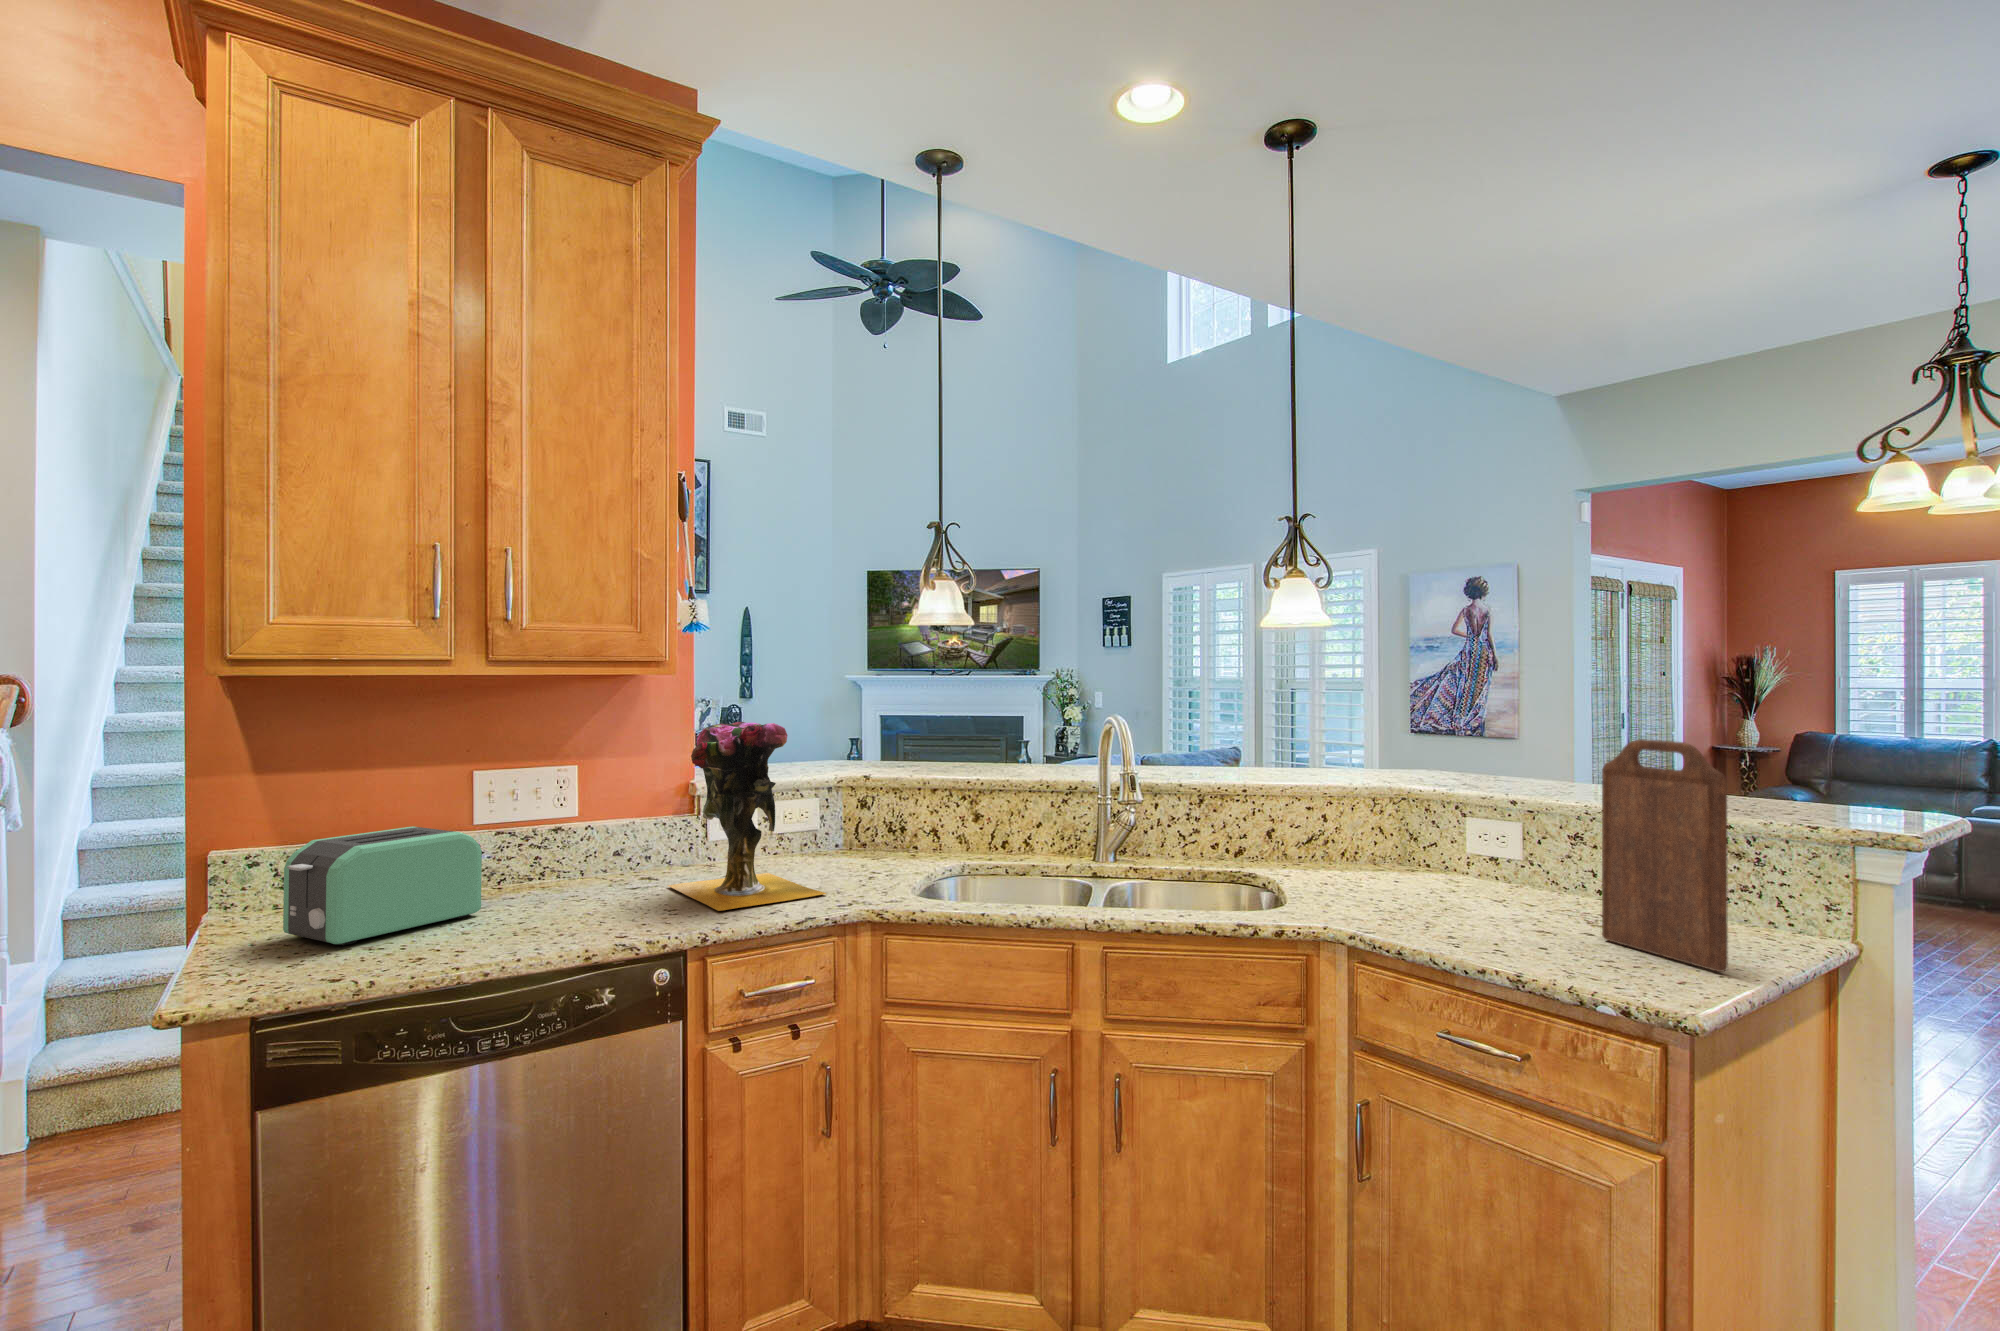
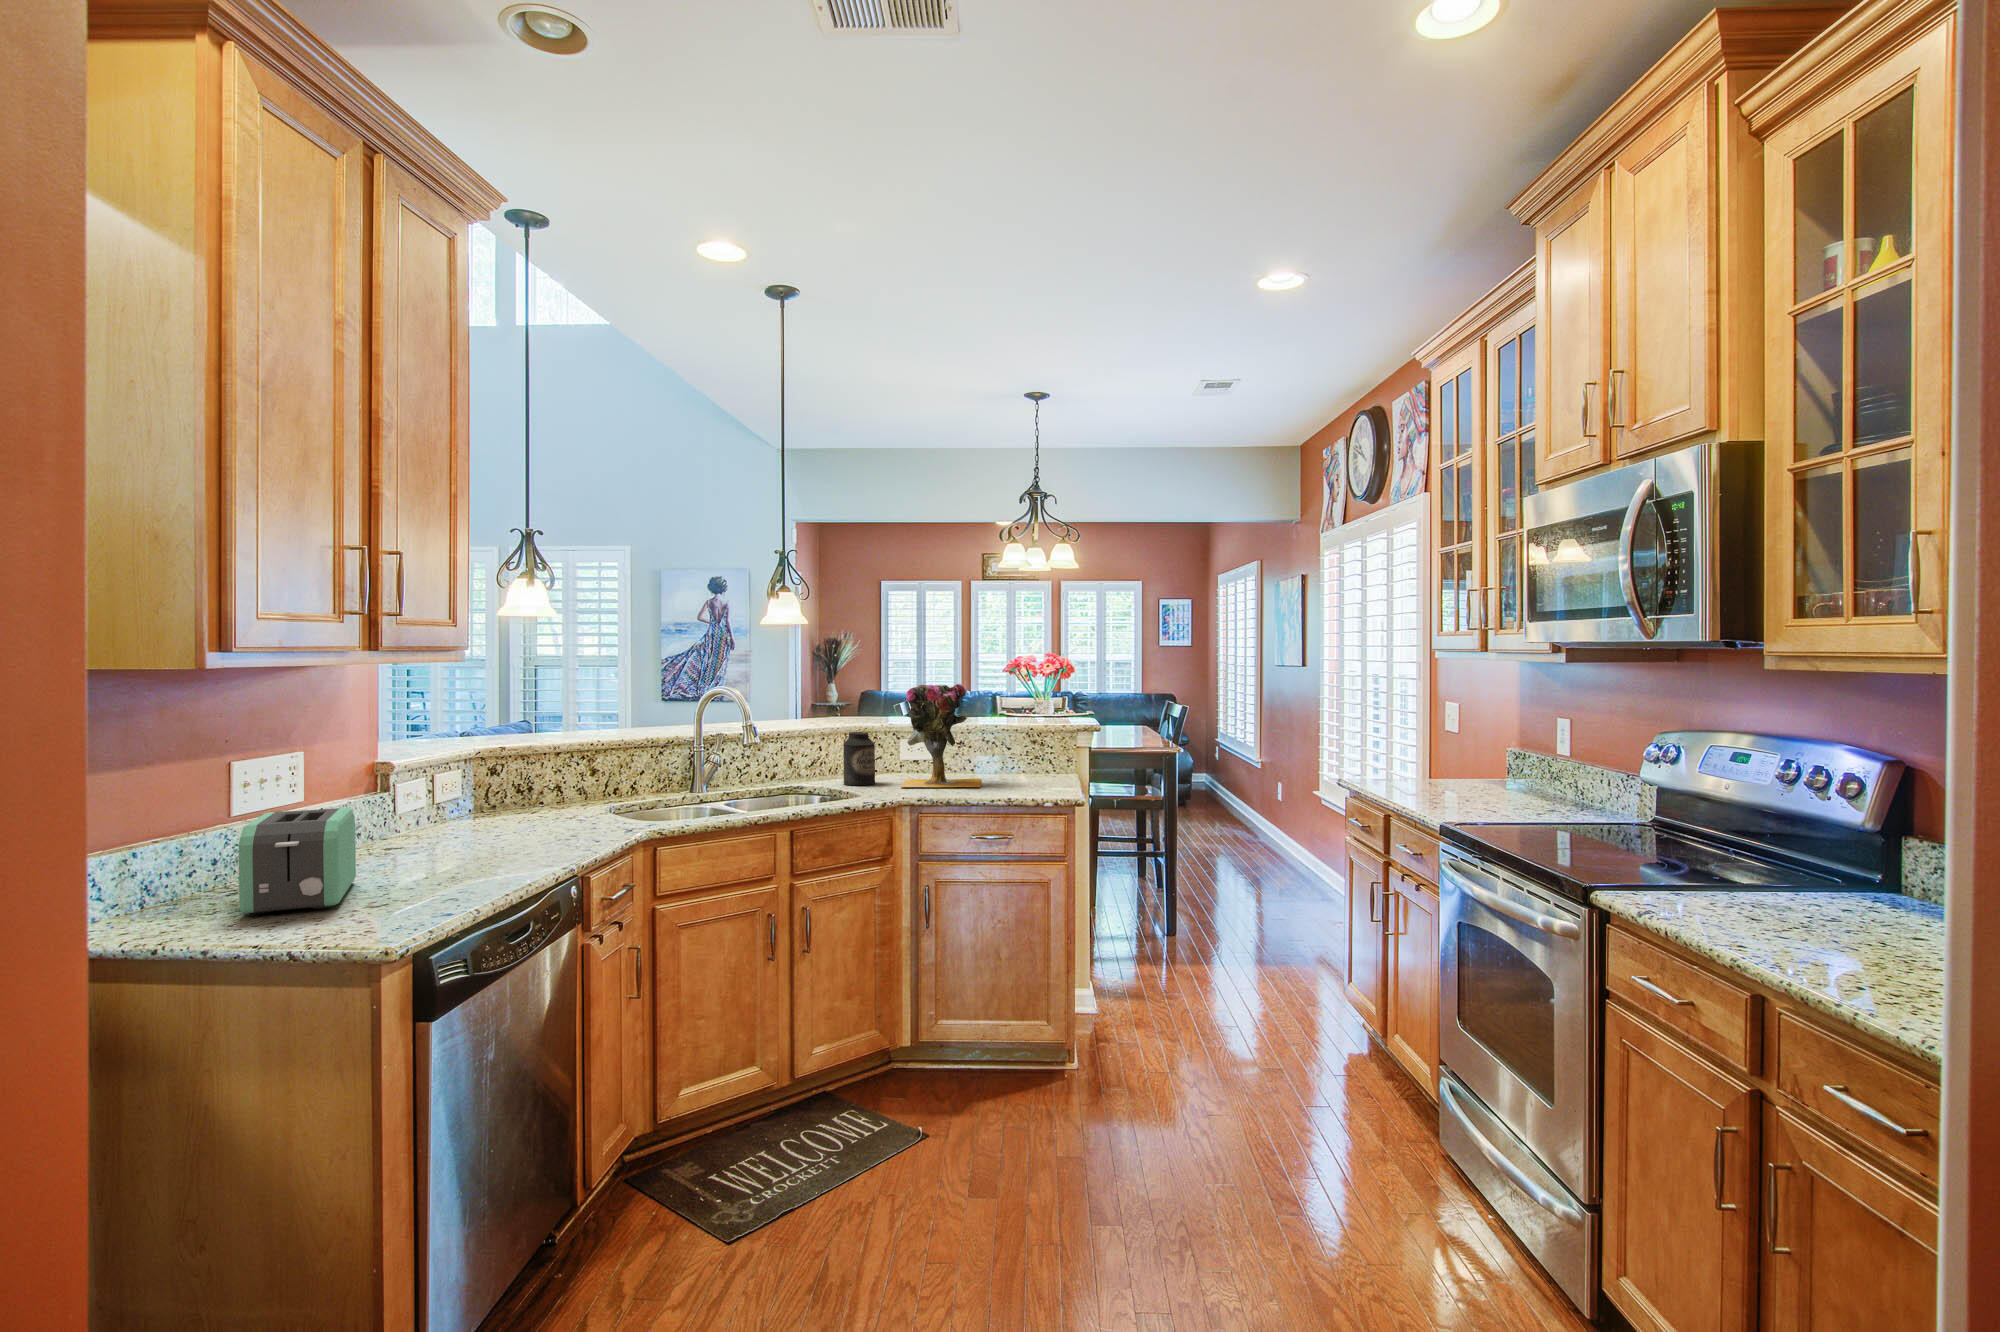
vase: present [668,722,826,911] -> present [901,684,981,787]
cutting board: present [1602,739,1728,972] -> none [1003,685,1060,787]
canister: none [1324,799,1378,890] -> present [843,732,875,785]

